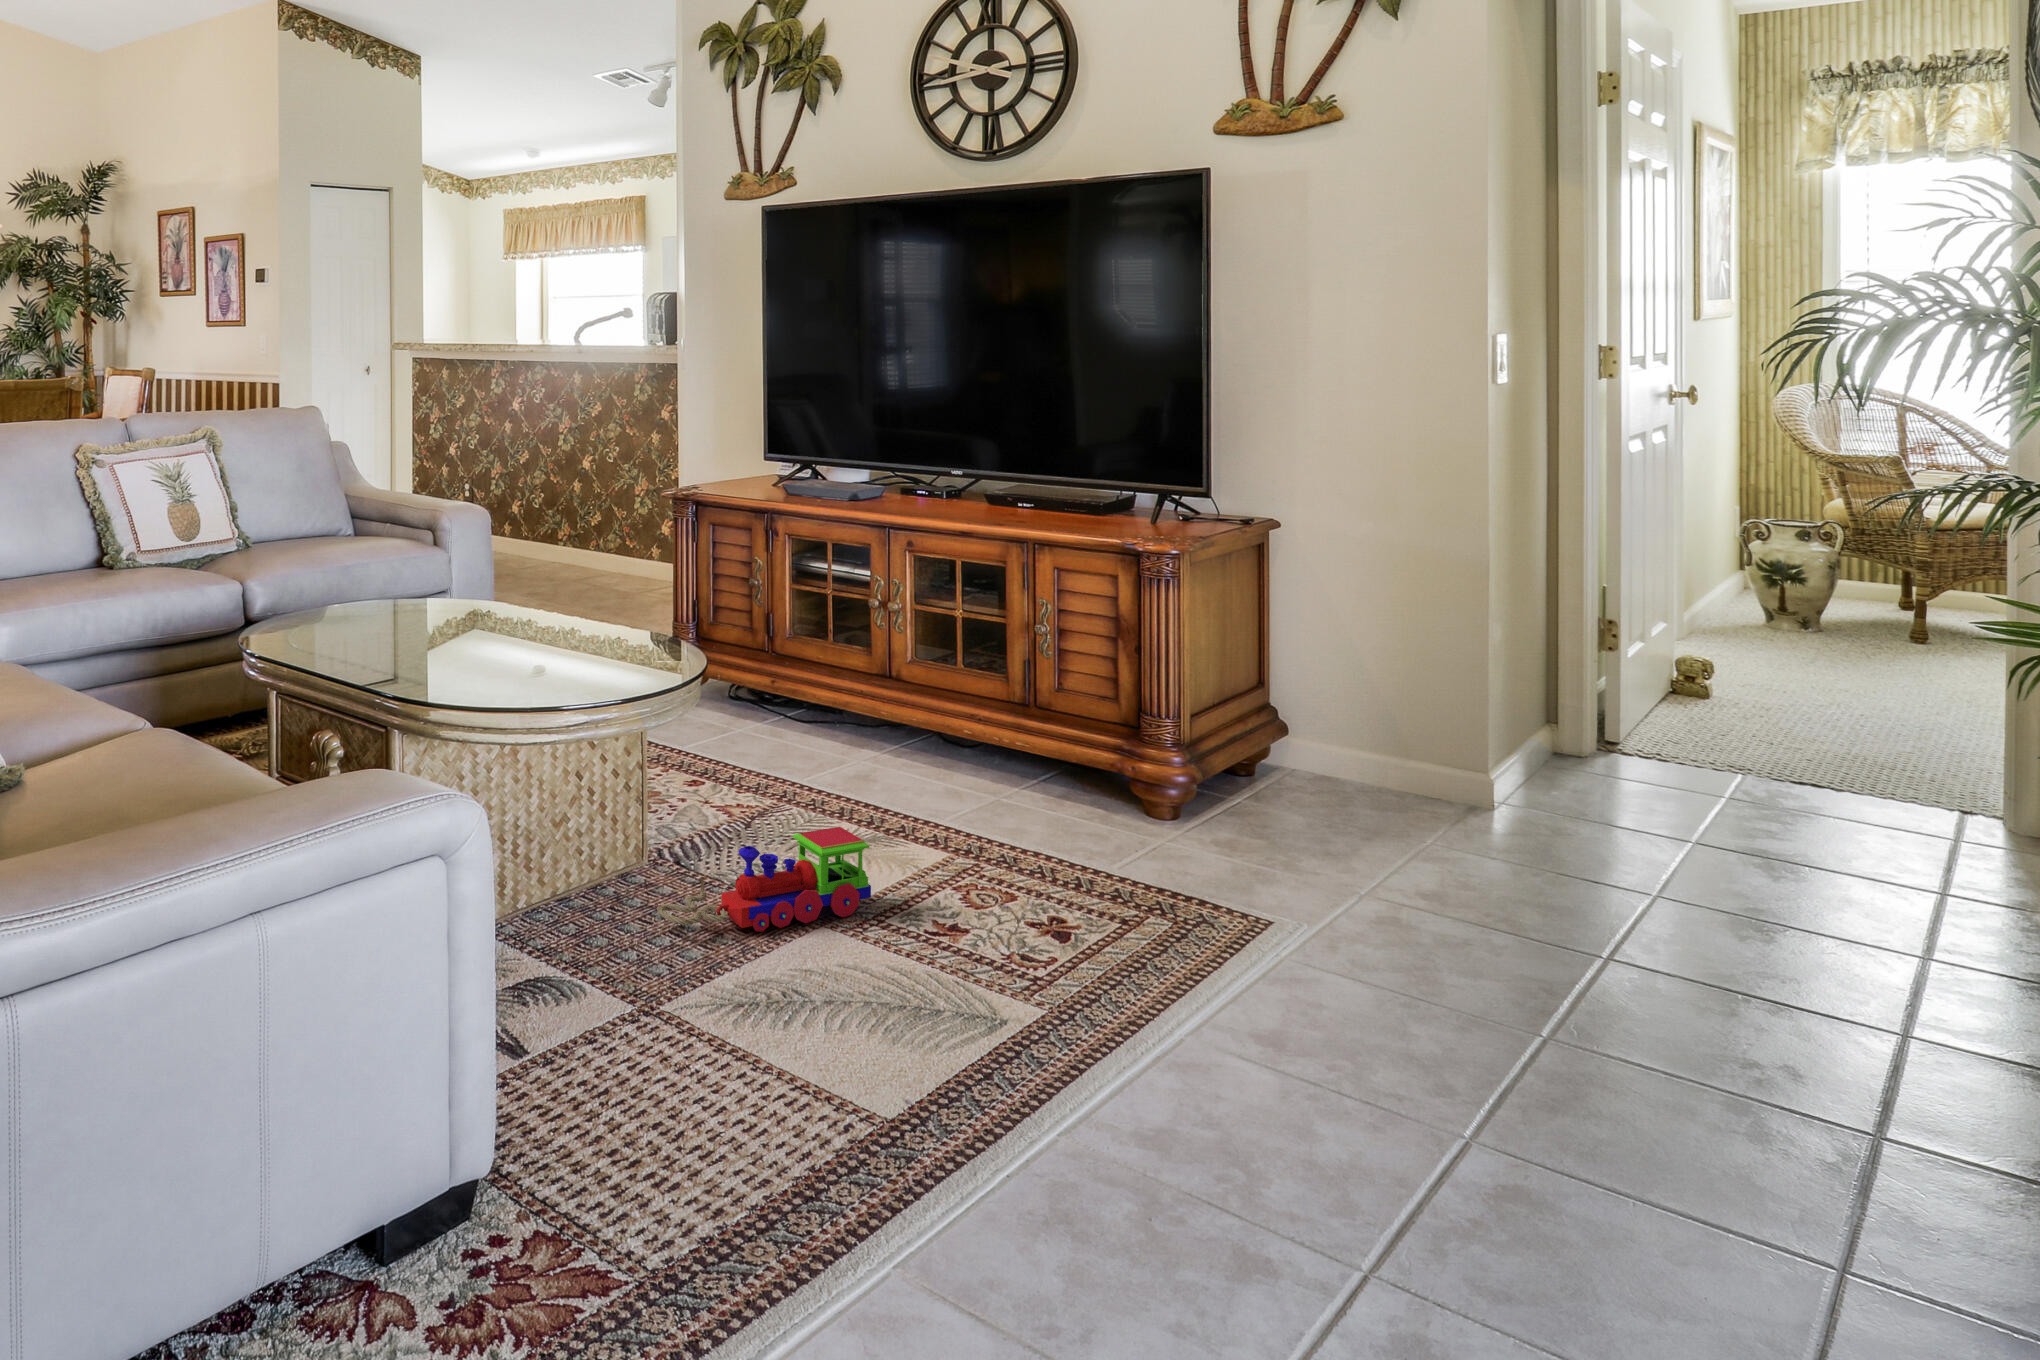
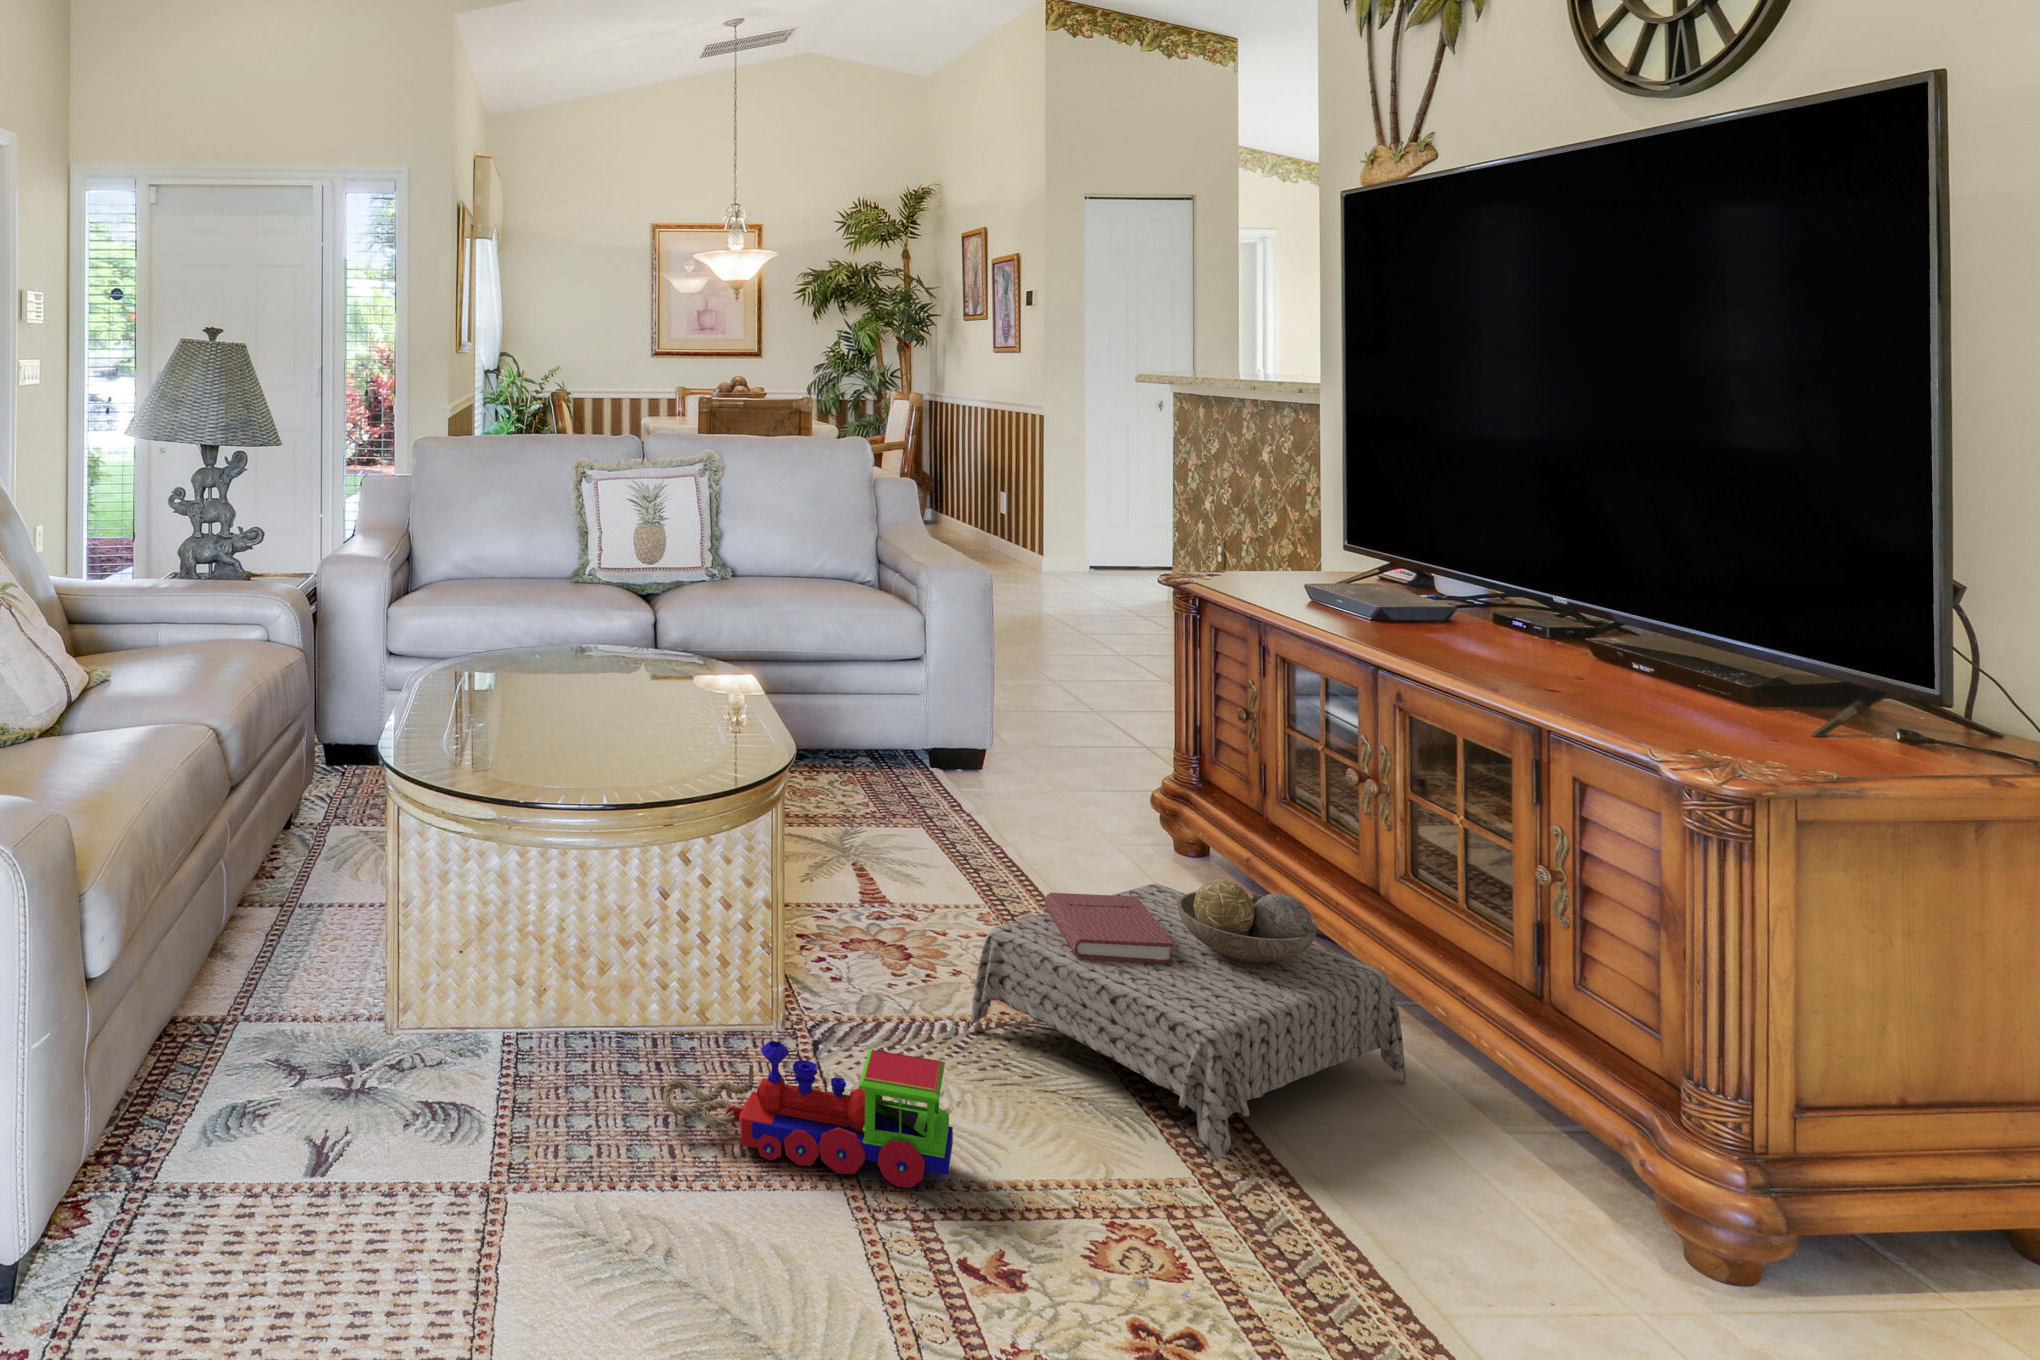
ottoman: none [737,679,966,848] -> present [970,879,1406,1162]

